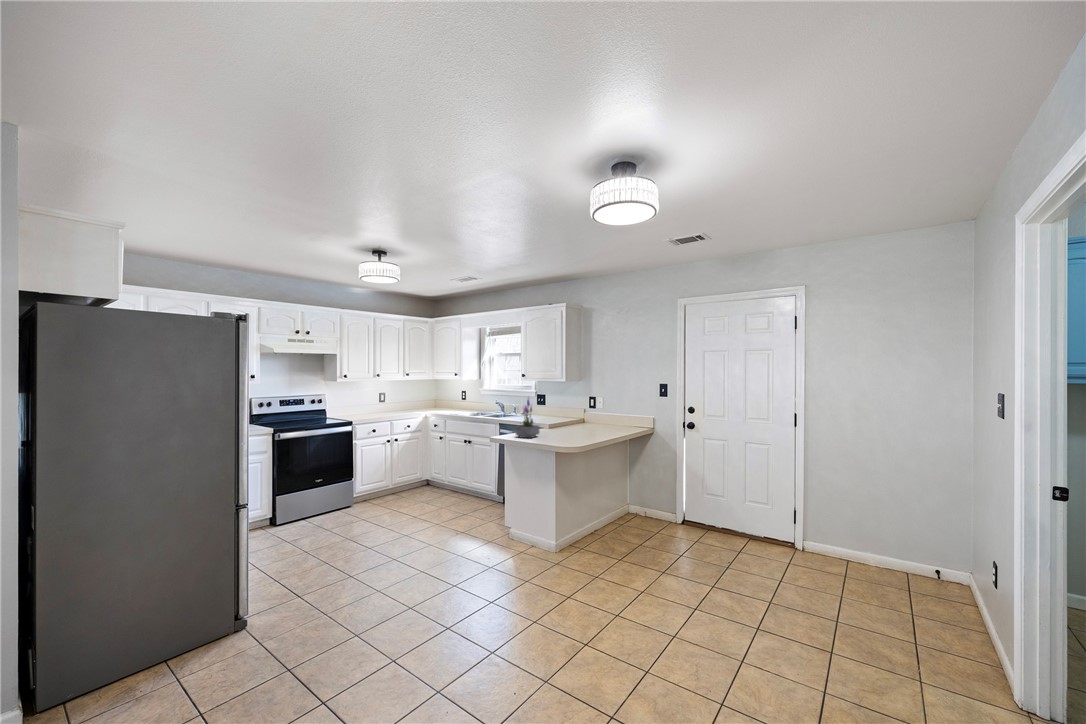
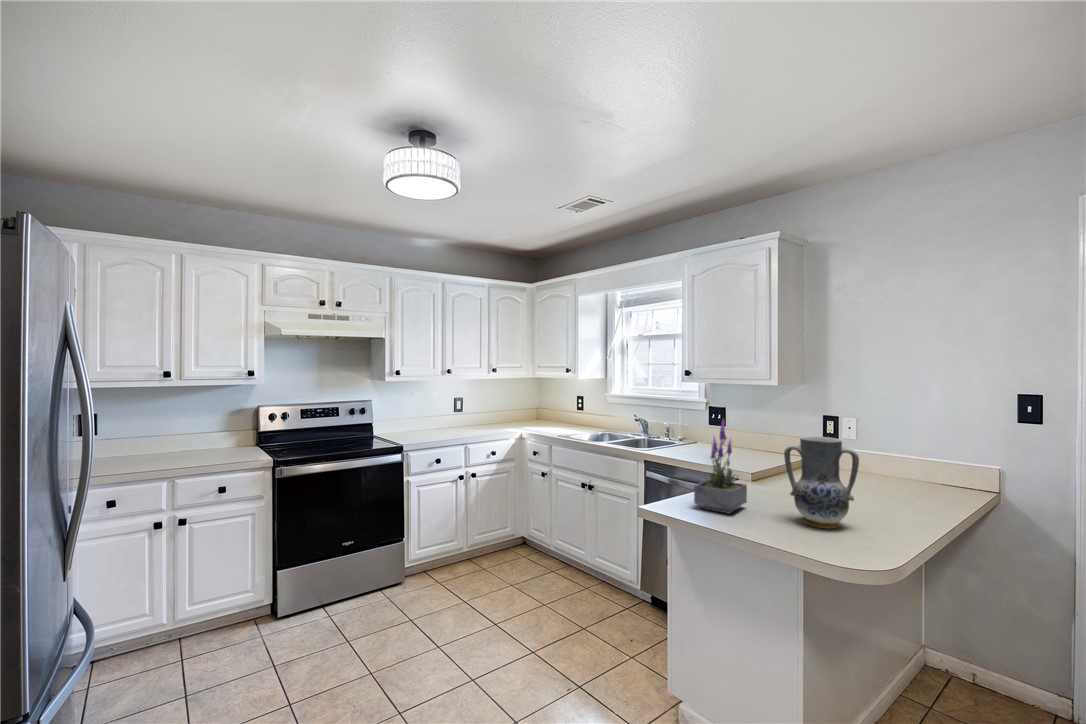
vase: none [553,402,581,440] -> present [784,436,859,528]

